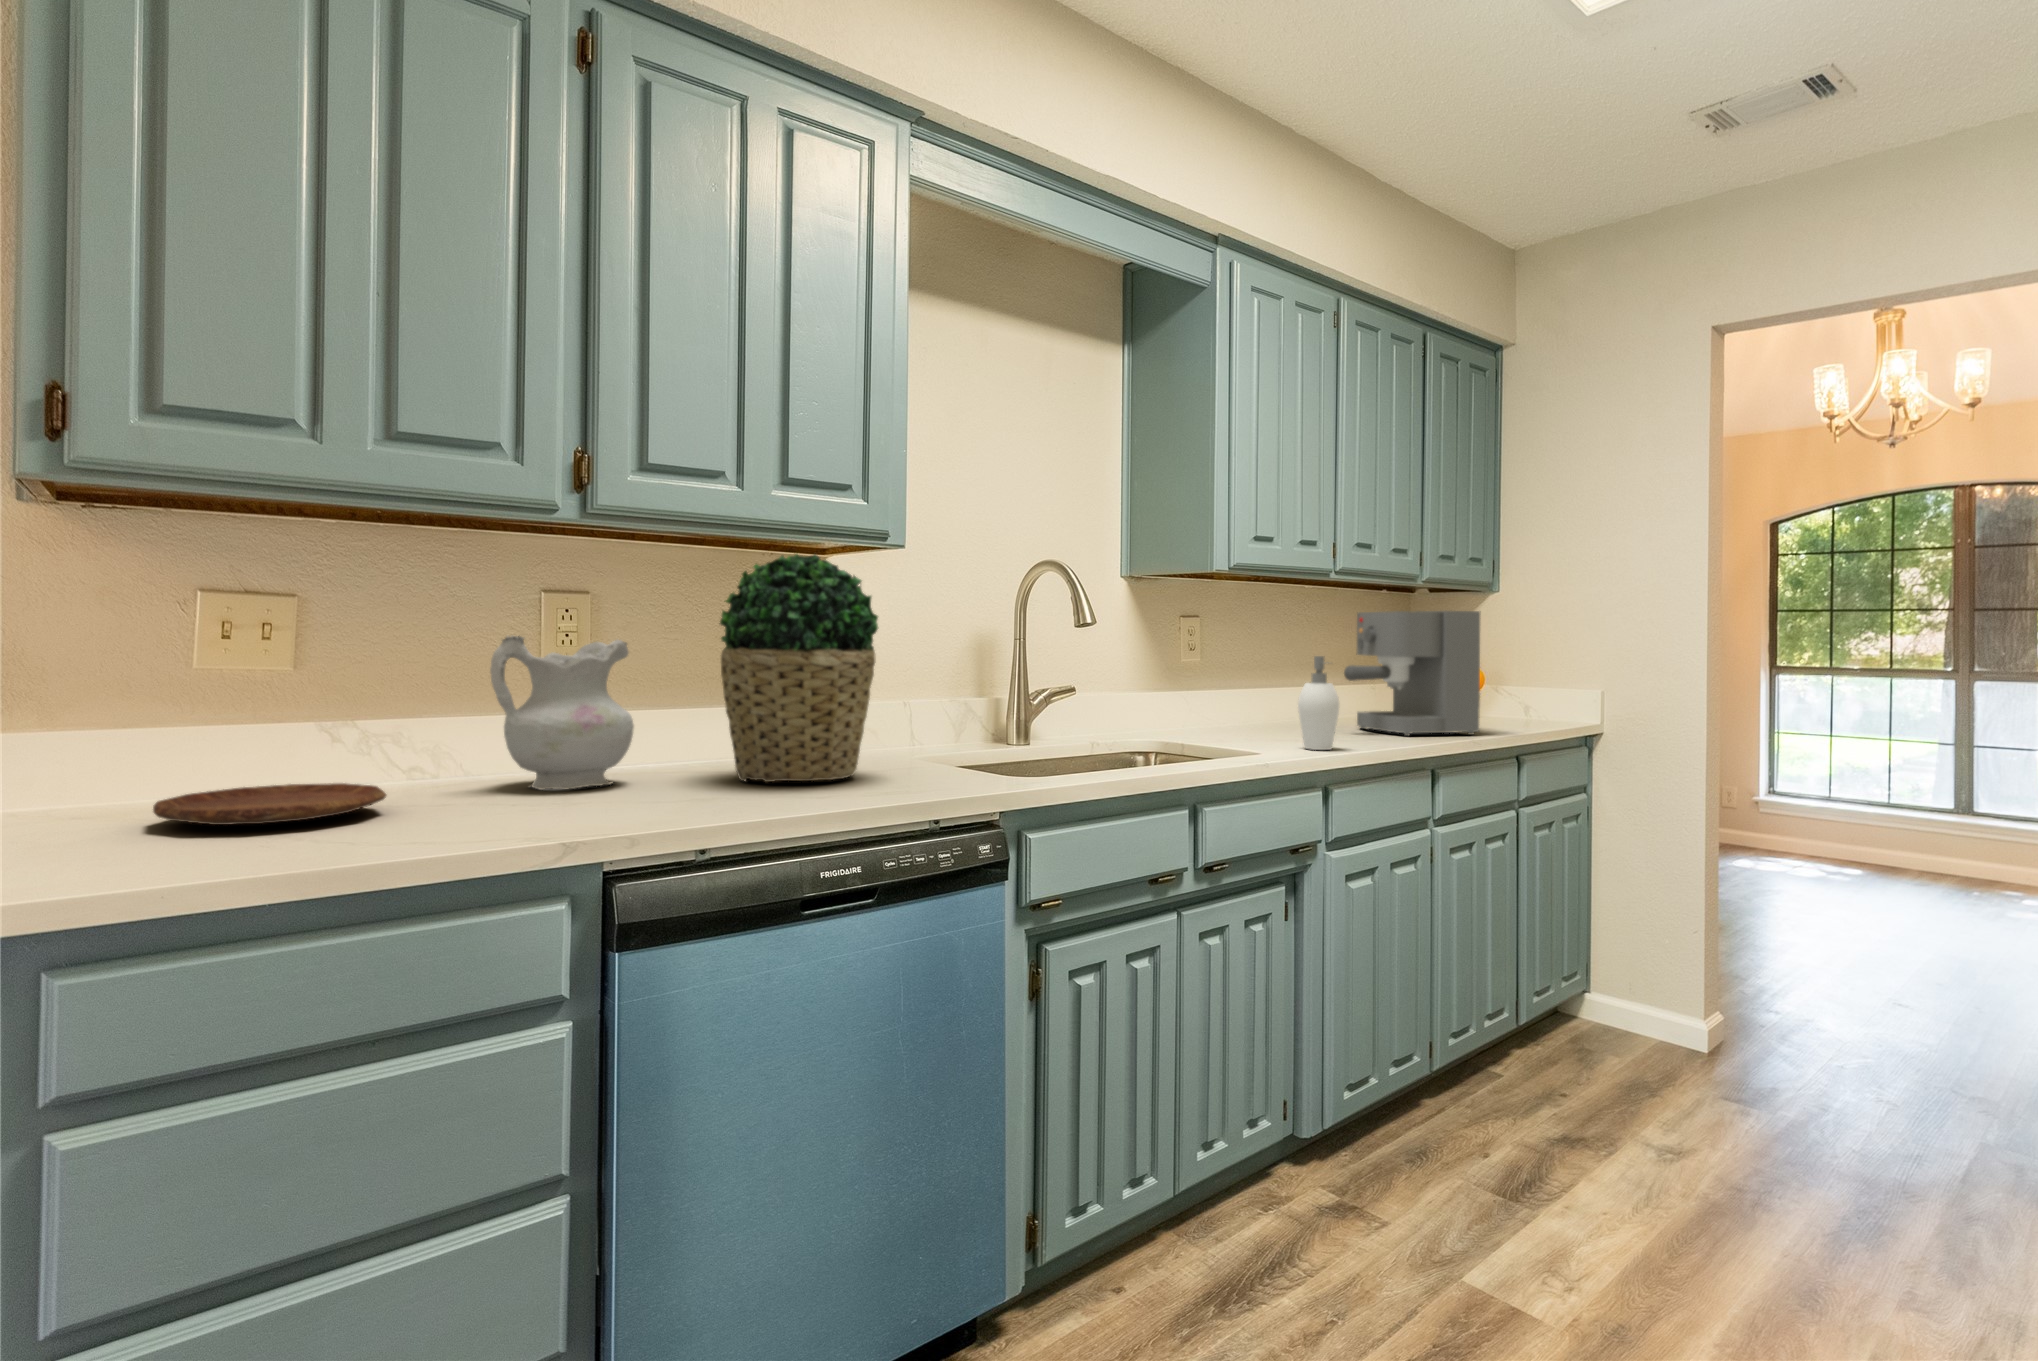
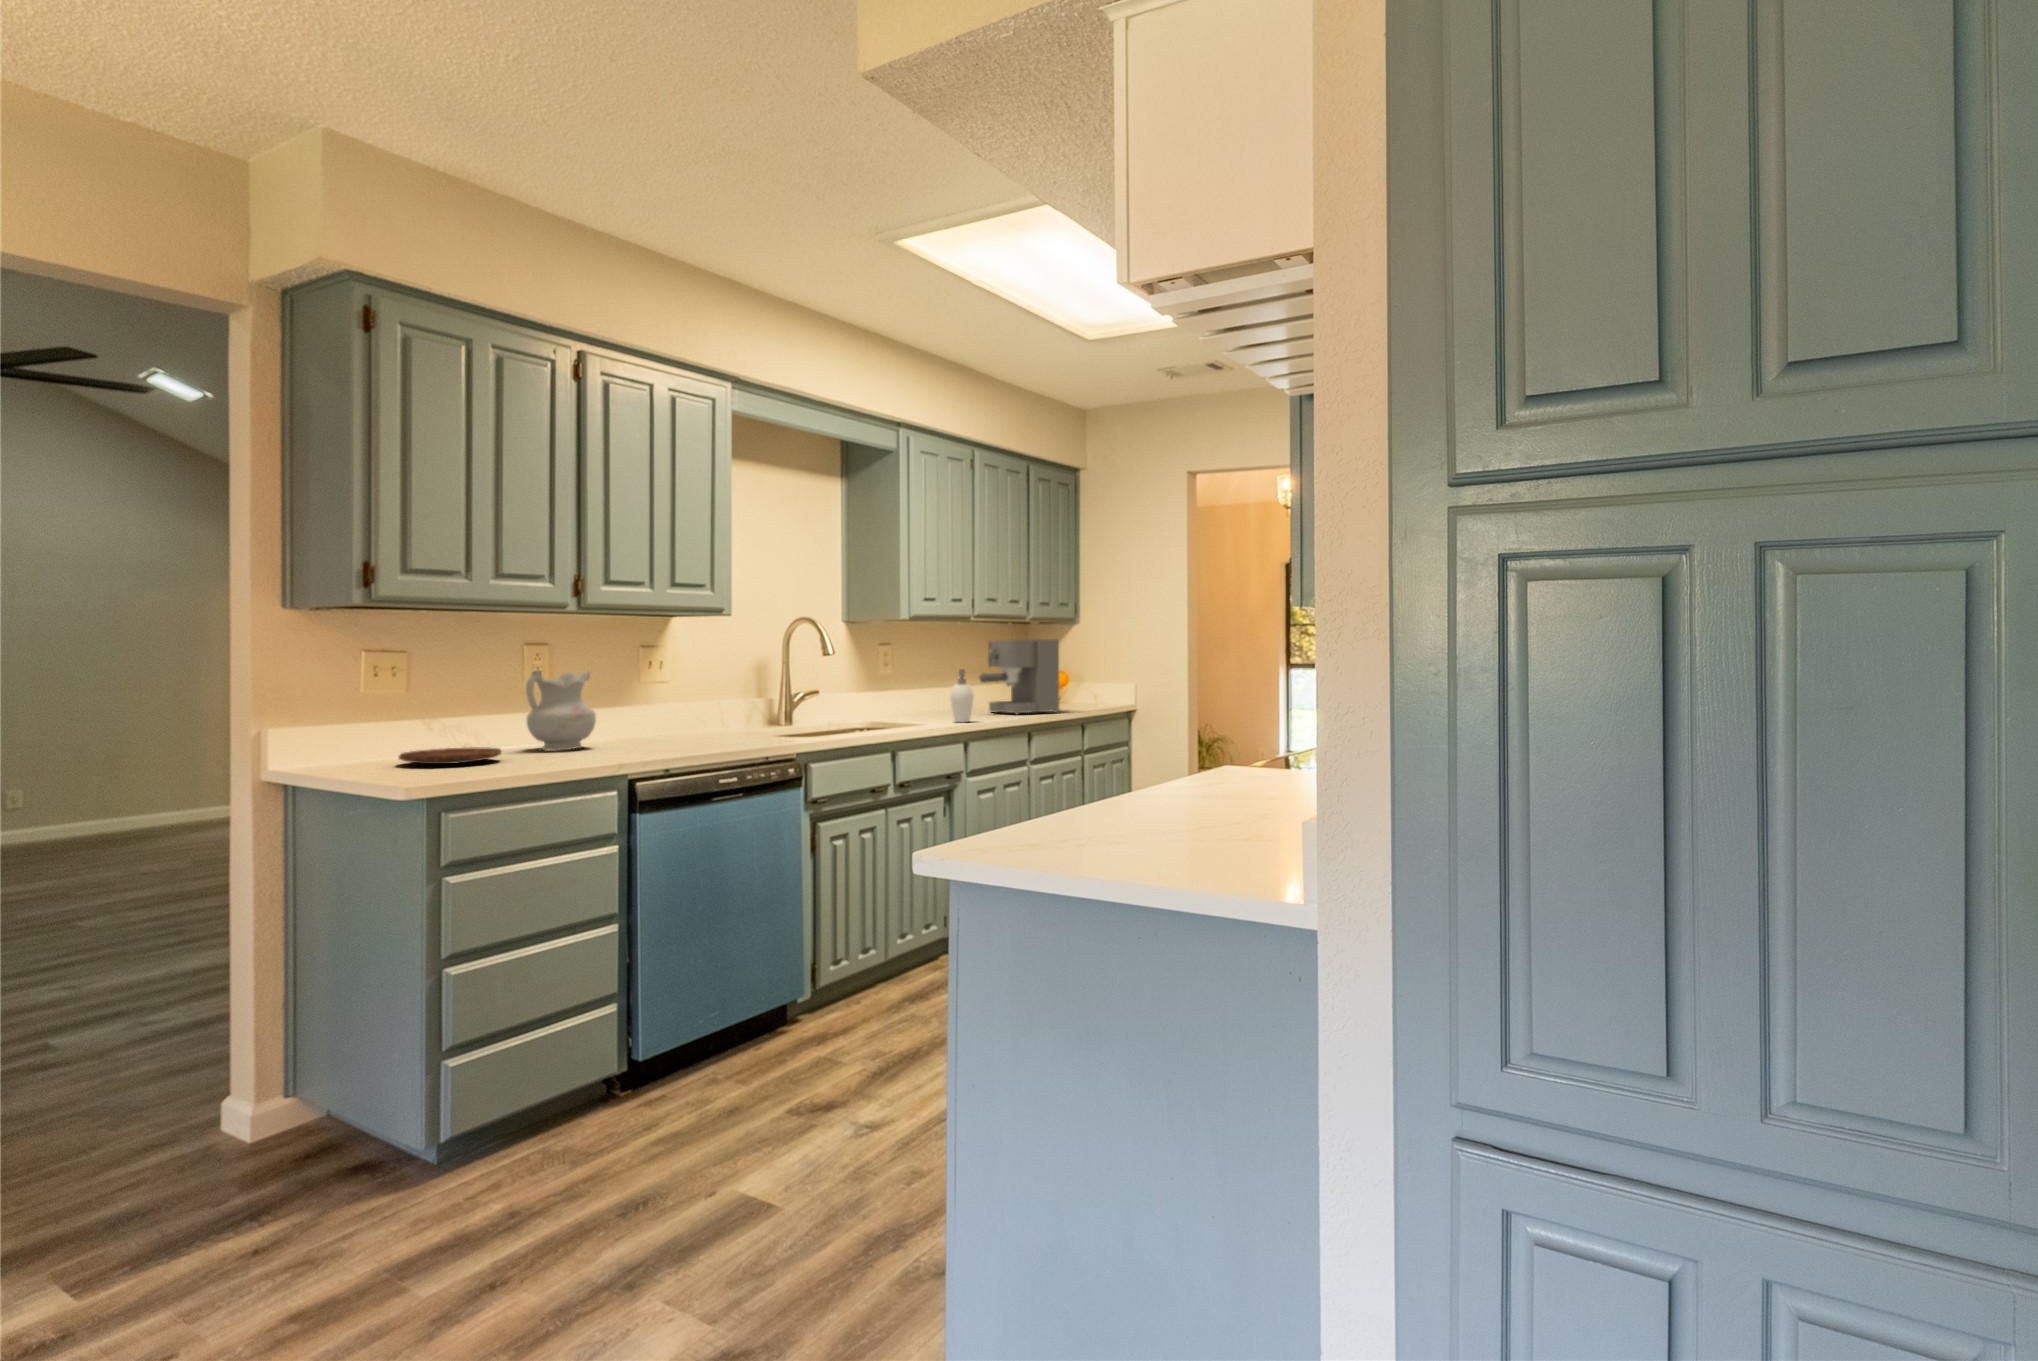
potted plant: present [720,554,878,782] -> none [636,622,724,744]

